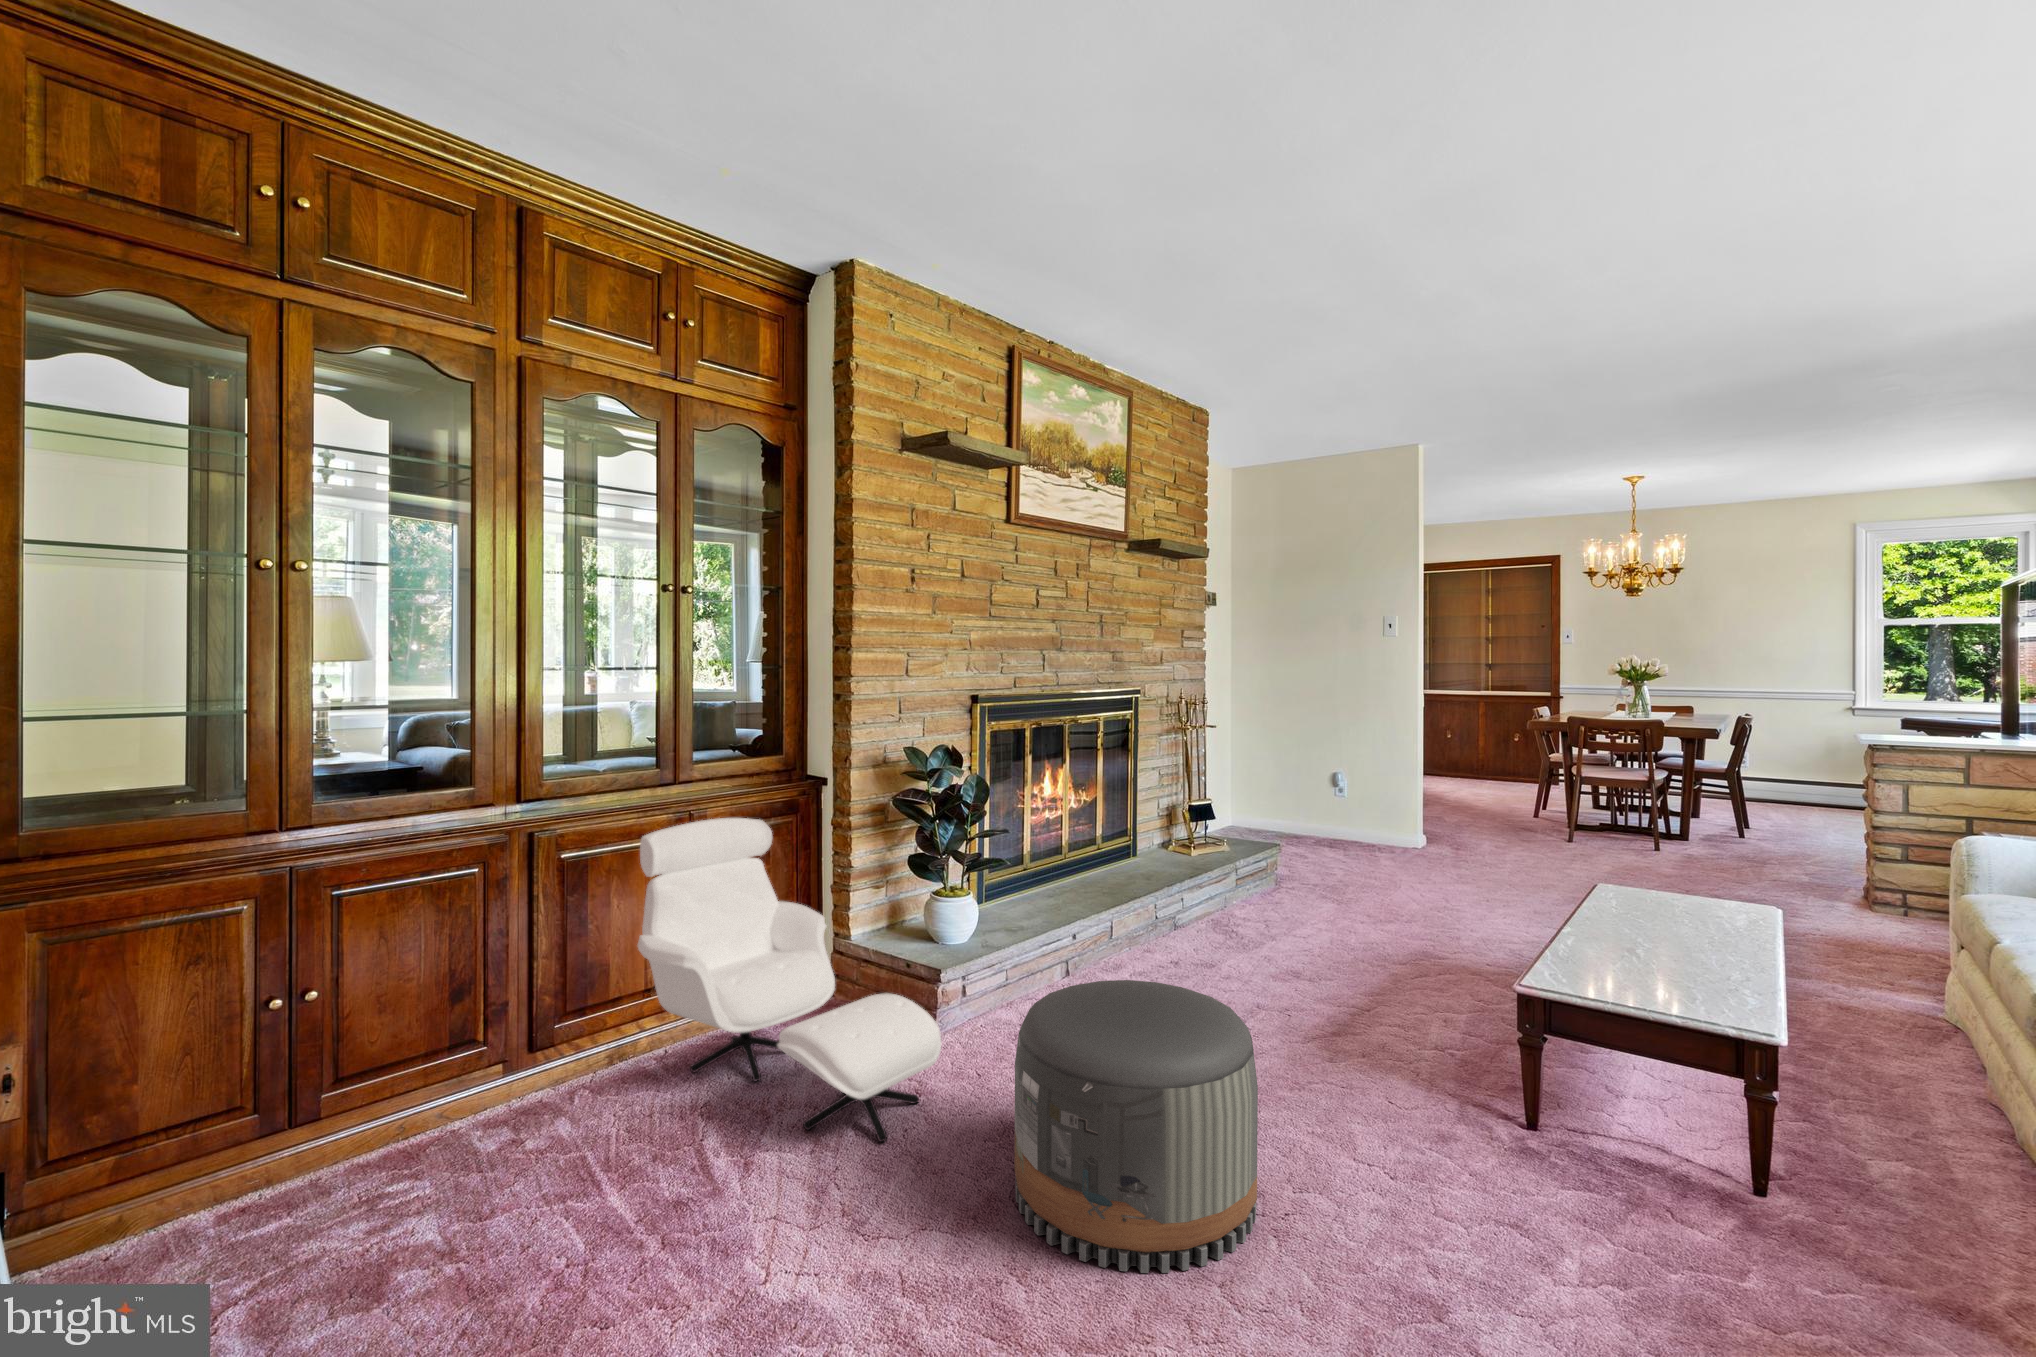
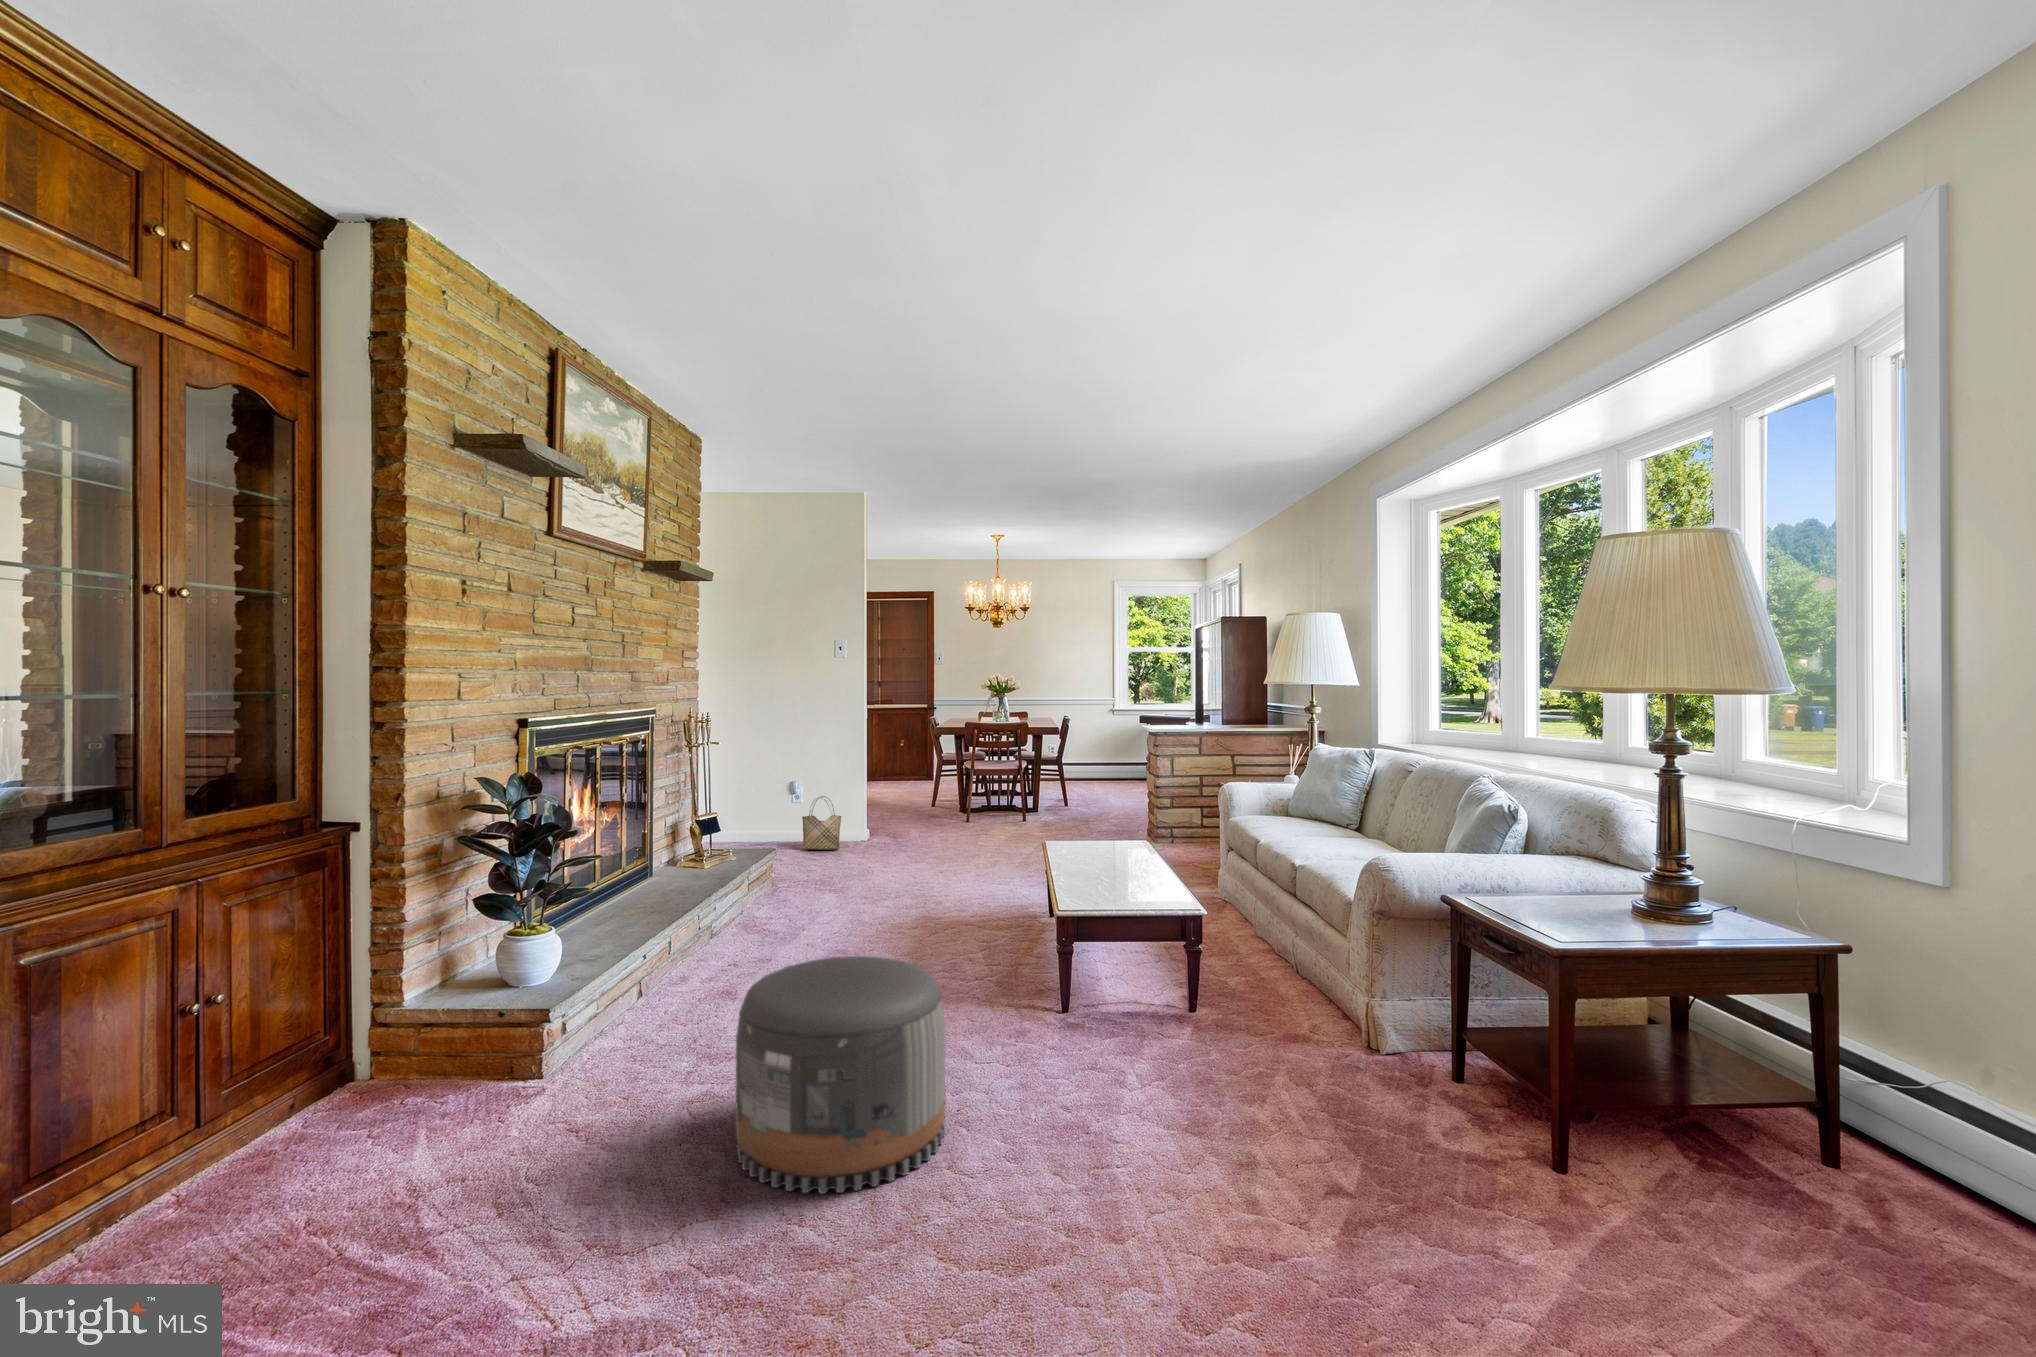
woven basket: none [1328,792,1374,854] -> present [802,796,841,850]
armchair: present [638,818,941,1142] -> none [139,879,610,1206]

